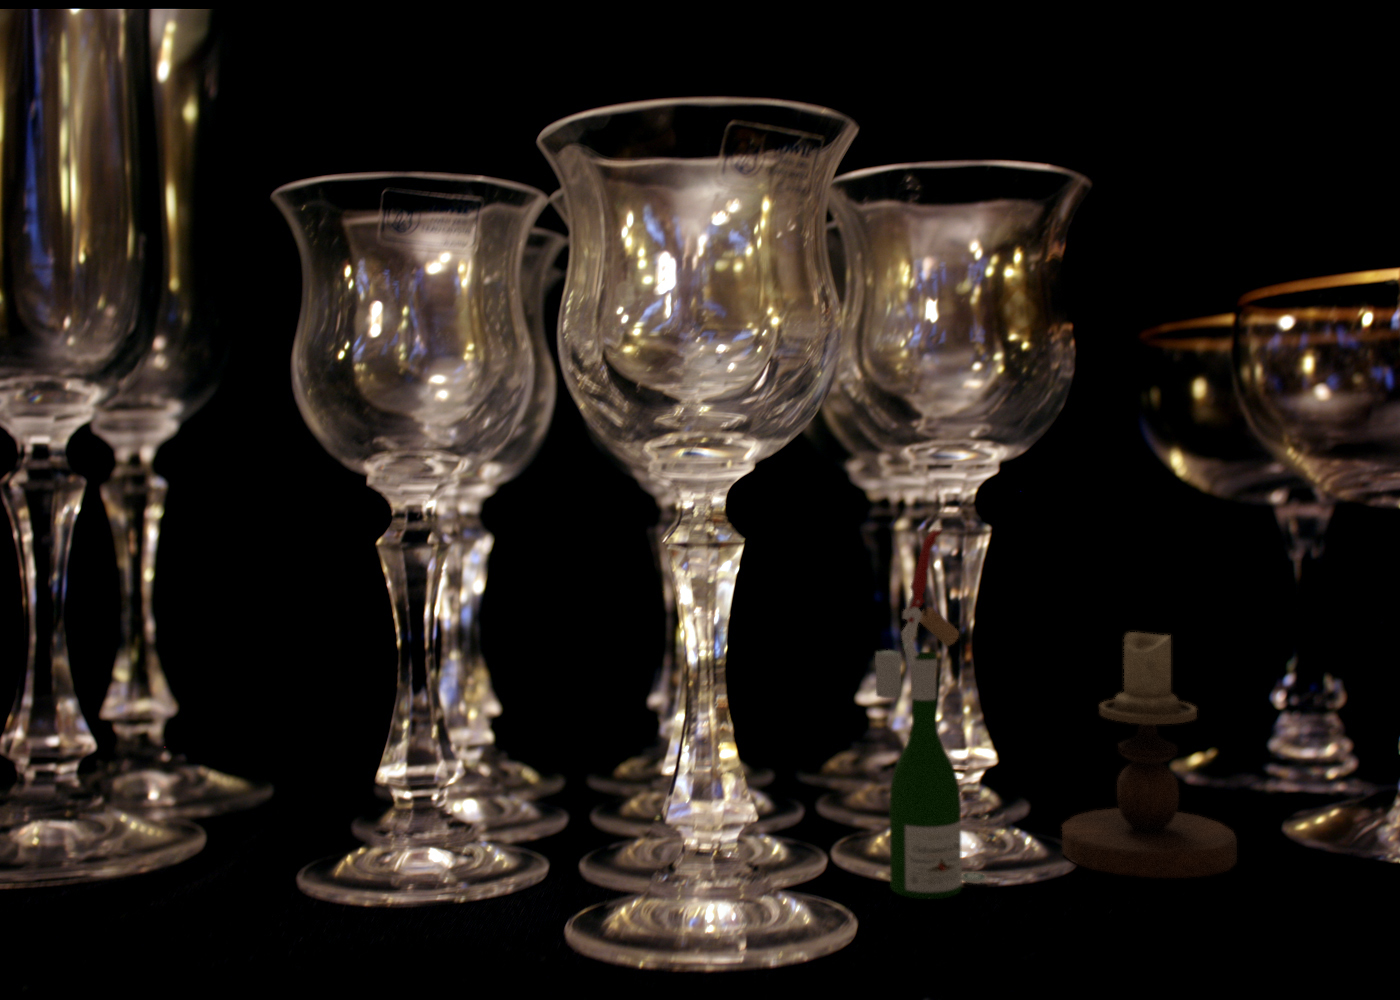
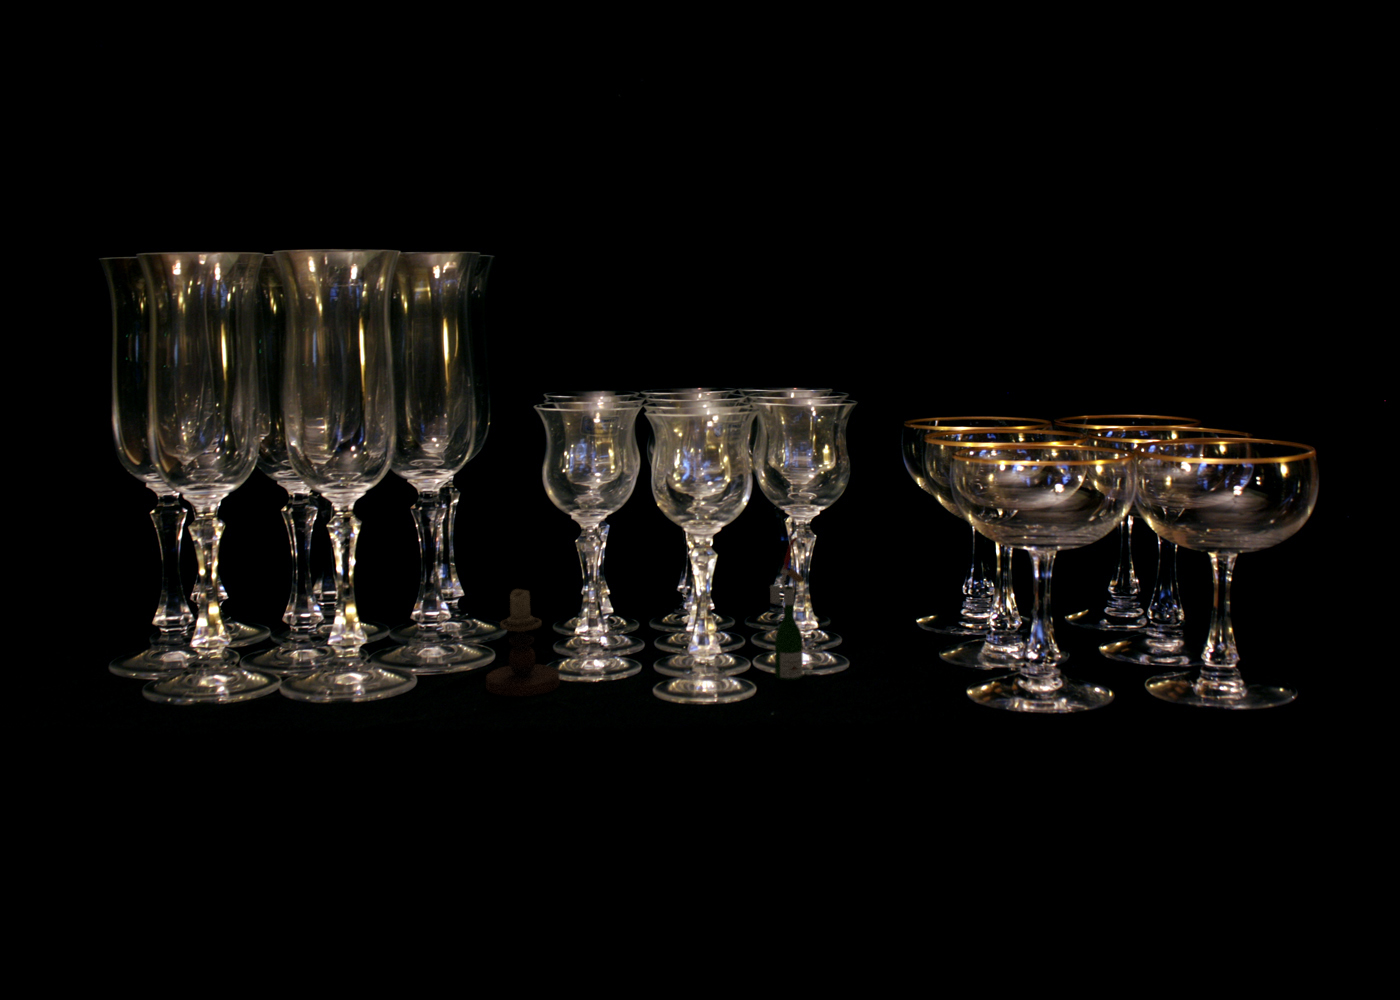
candlestick: present [1062,632,1237,878] -> present [486,589,560,696]

